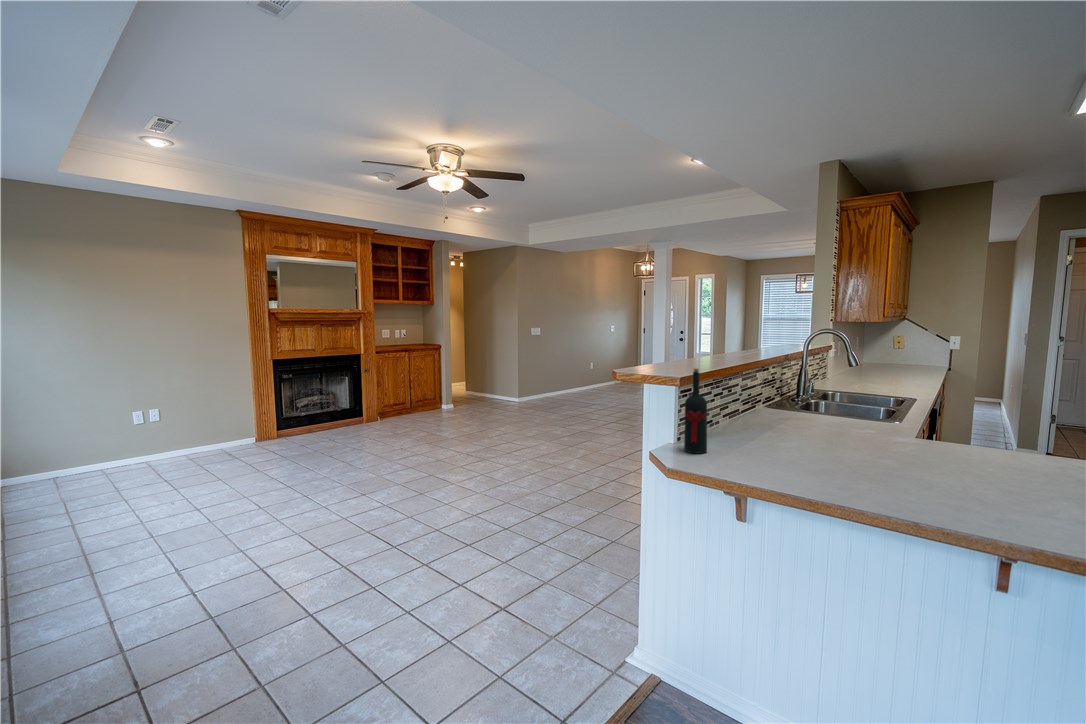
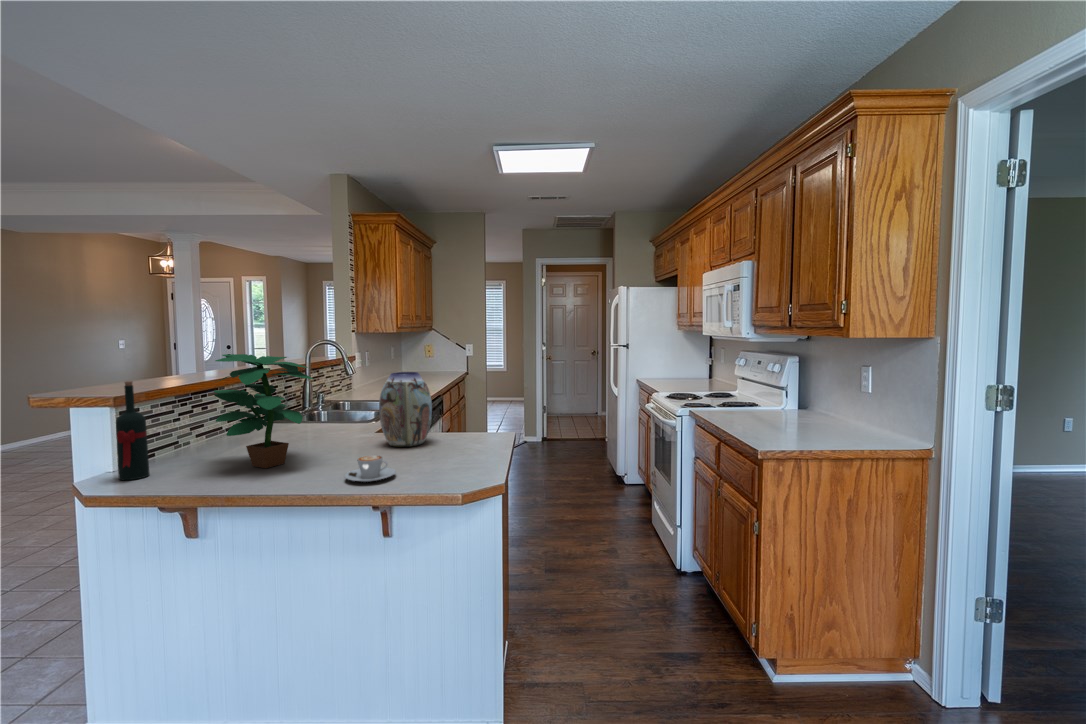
potted plant: none [757,347,881,466] -> present [214,354,313,468]
vase: none [942,374,1032,470] -> present [379,372,432,447]
coffee cup: none [942,483,1030,522] -> present [345,455,396,482]

